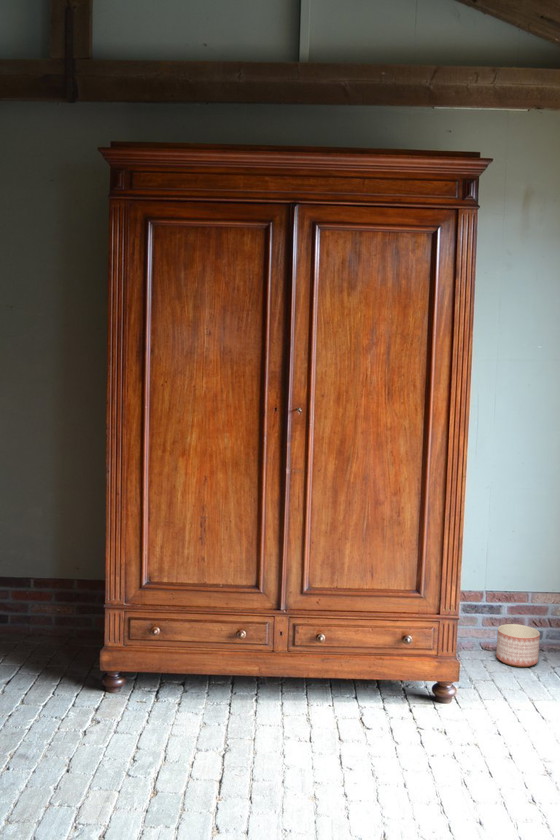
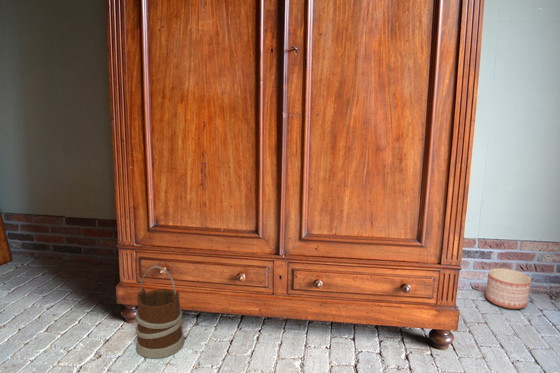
wooden bucket: none [132,624,181,720] -> present [135,266,184,358]

